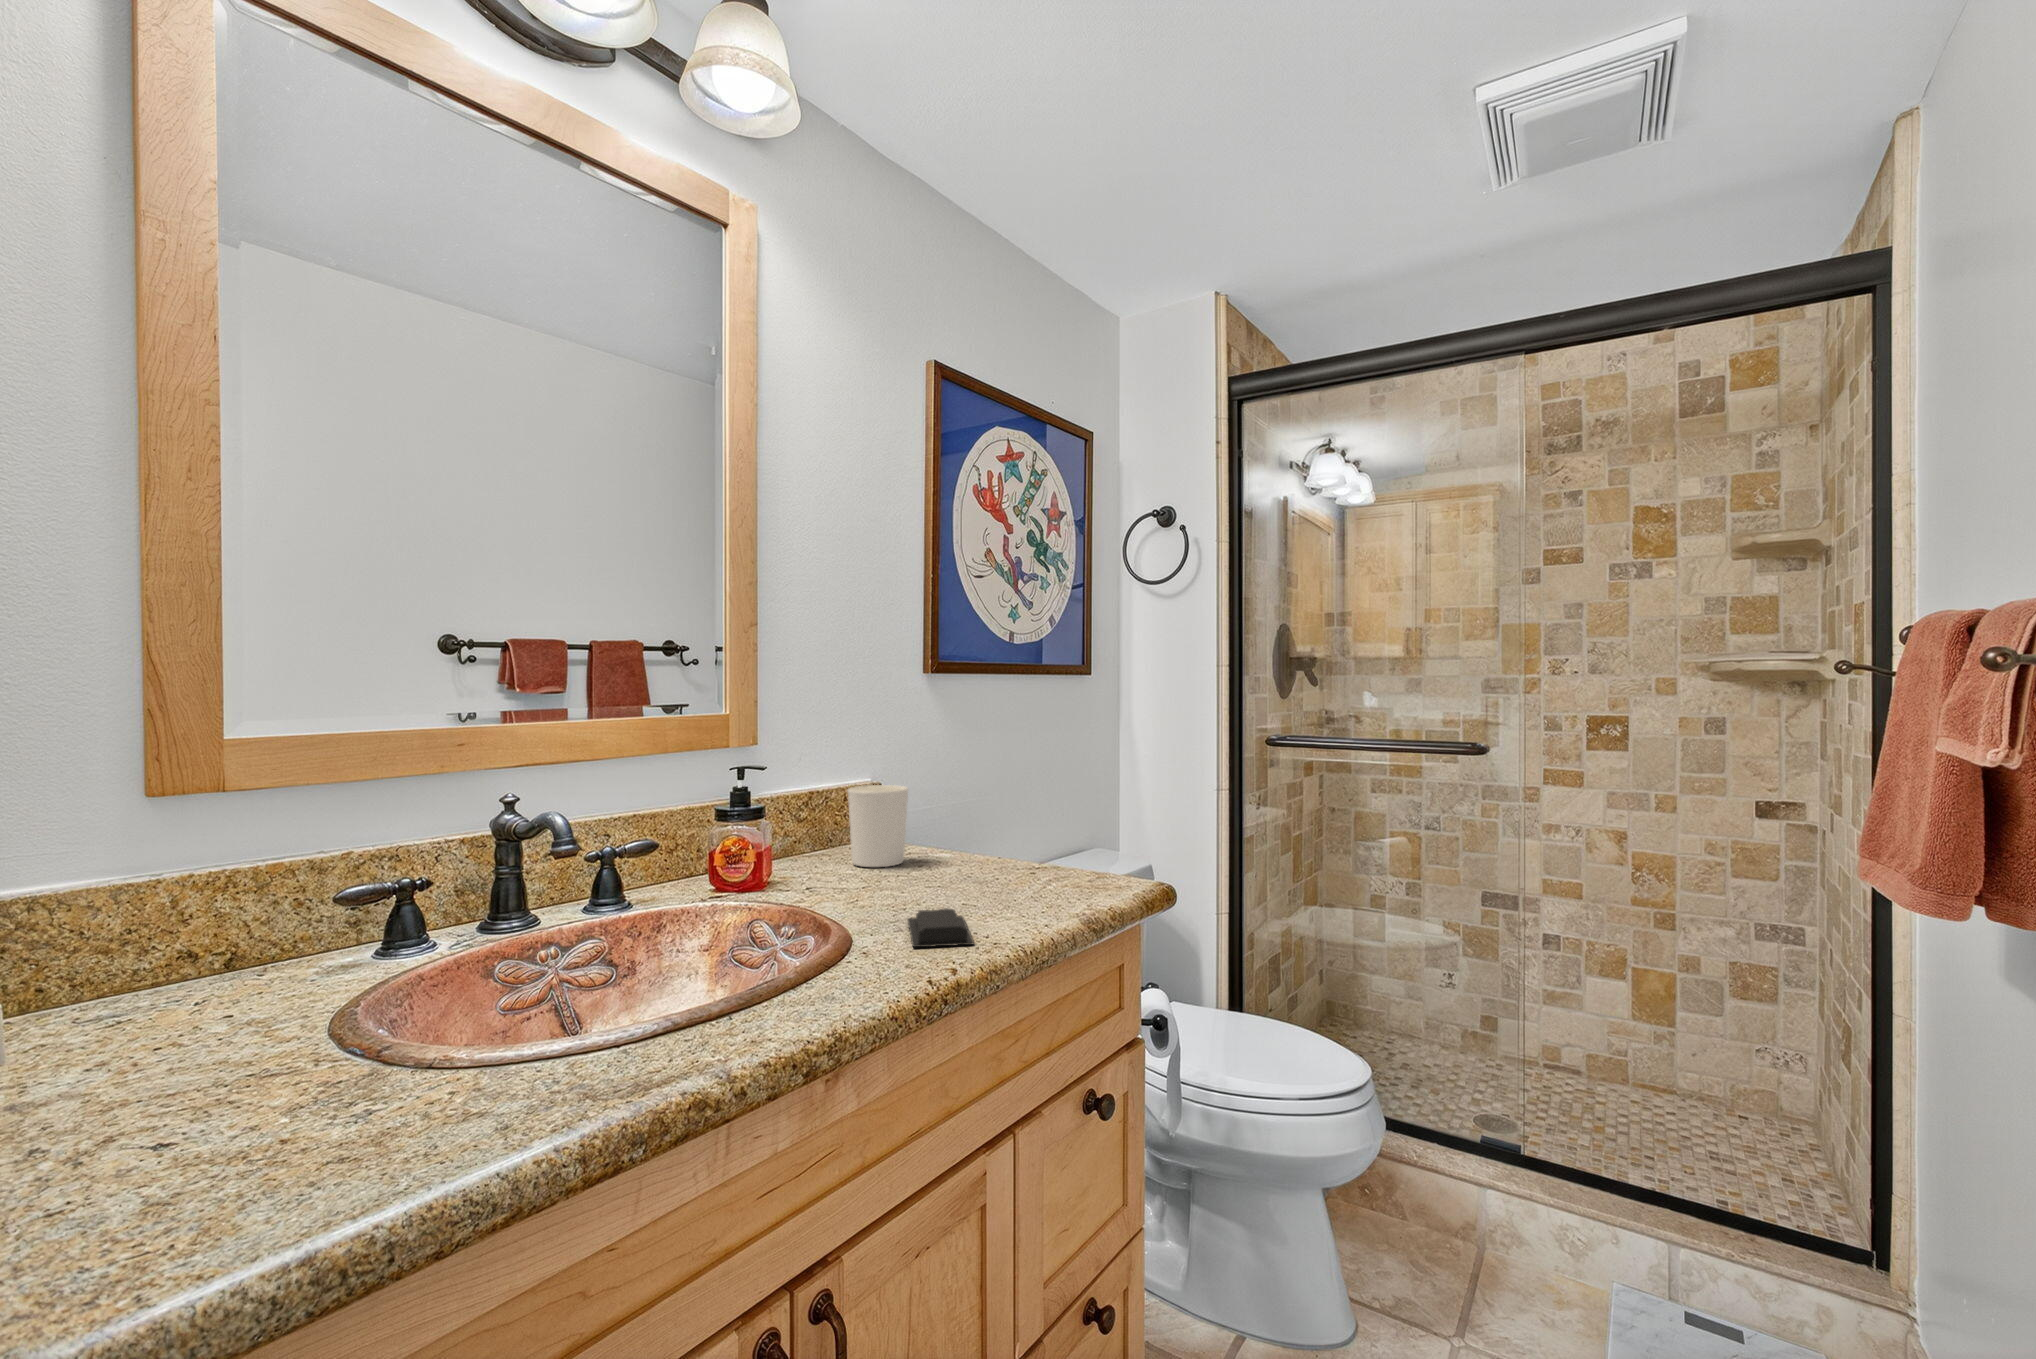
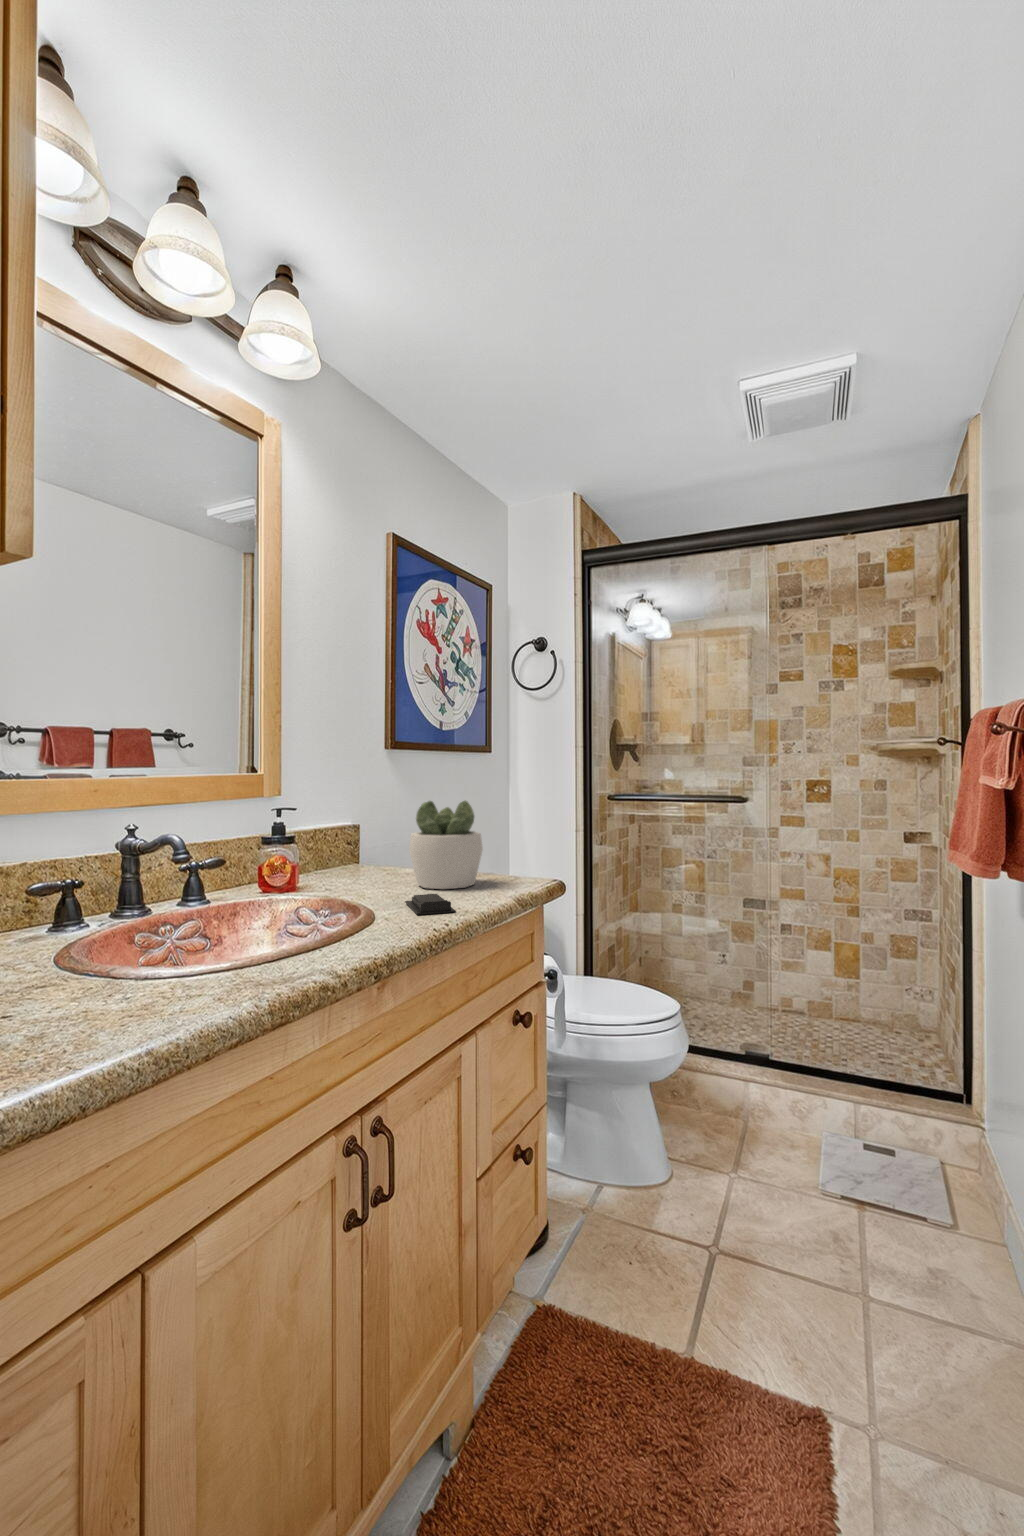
succulent plant: none [931,756,1041,895] -> present [409,801,483,889]
candle holder: present [847,785,909,867] -> none [344,824,386,878]

